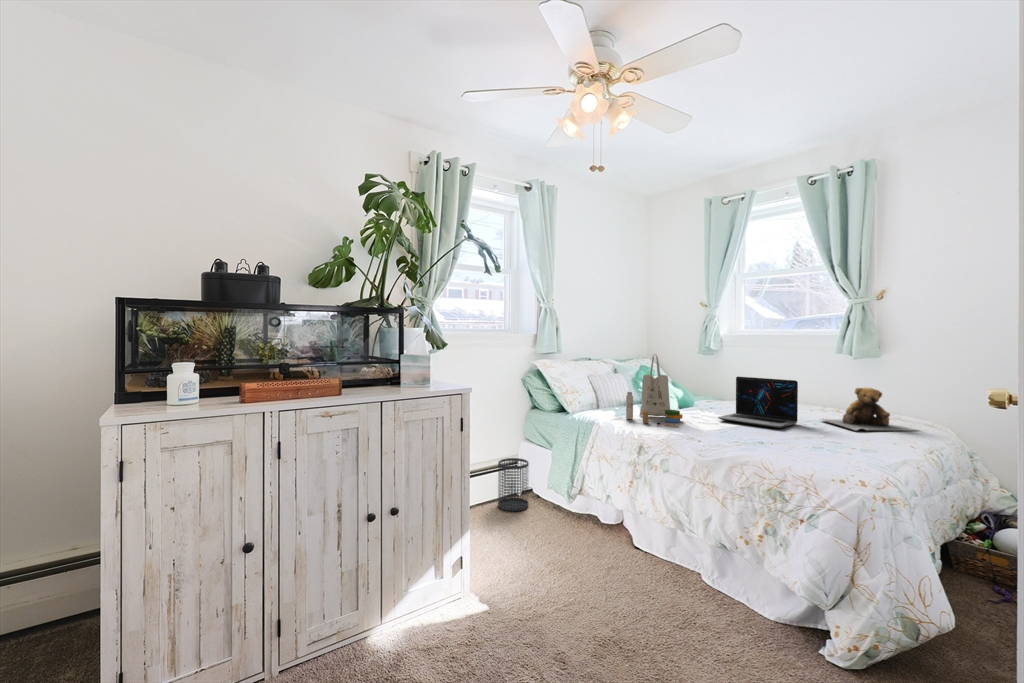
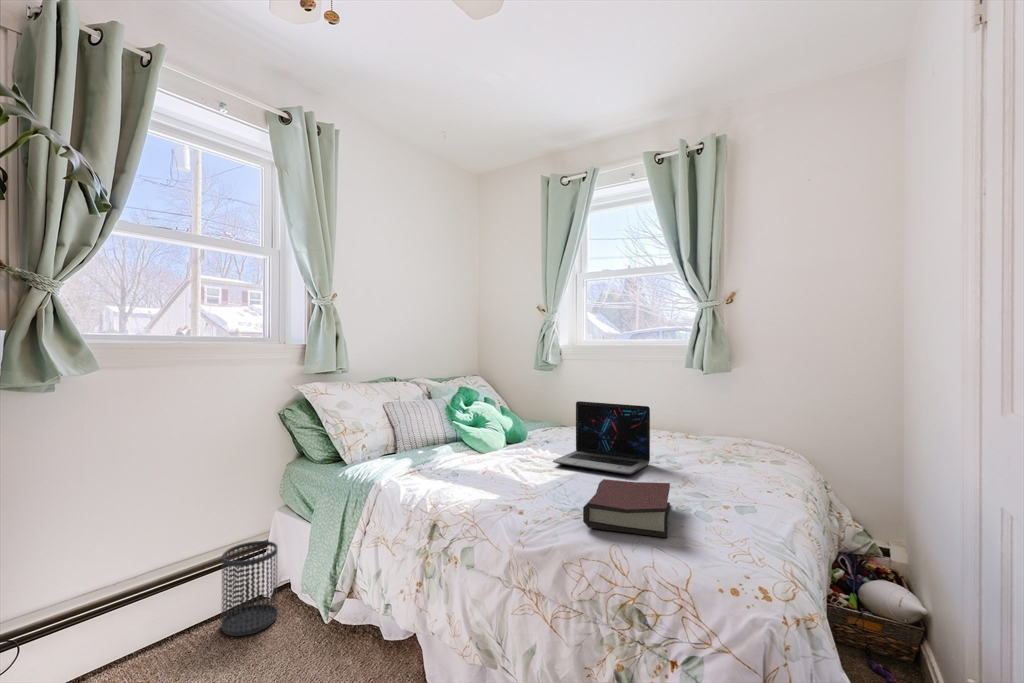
tote bag: present [626,354,682,427] -> none [427,373,506,483]
teddy bear: present [821,387,918,431] -> none [674,412,785,472]
hardback book: none [743,425,809,457] -> present [583,479,670,538]

